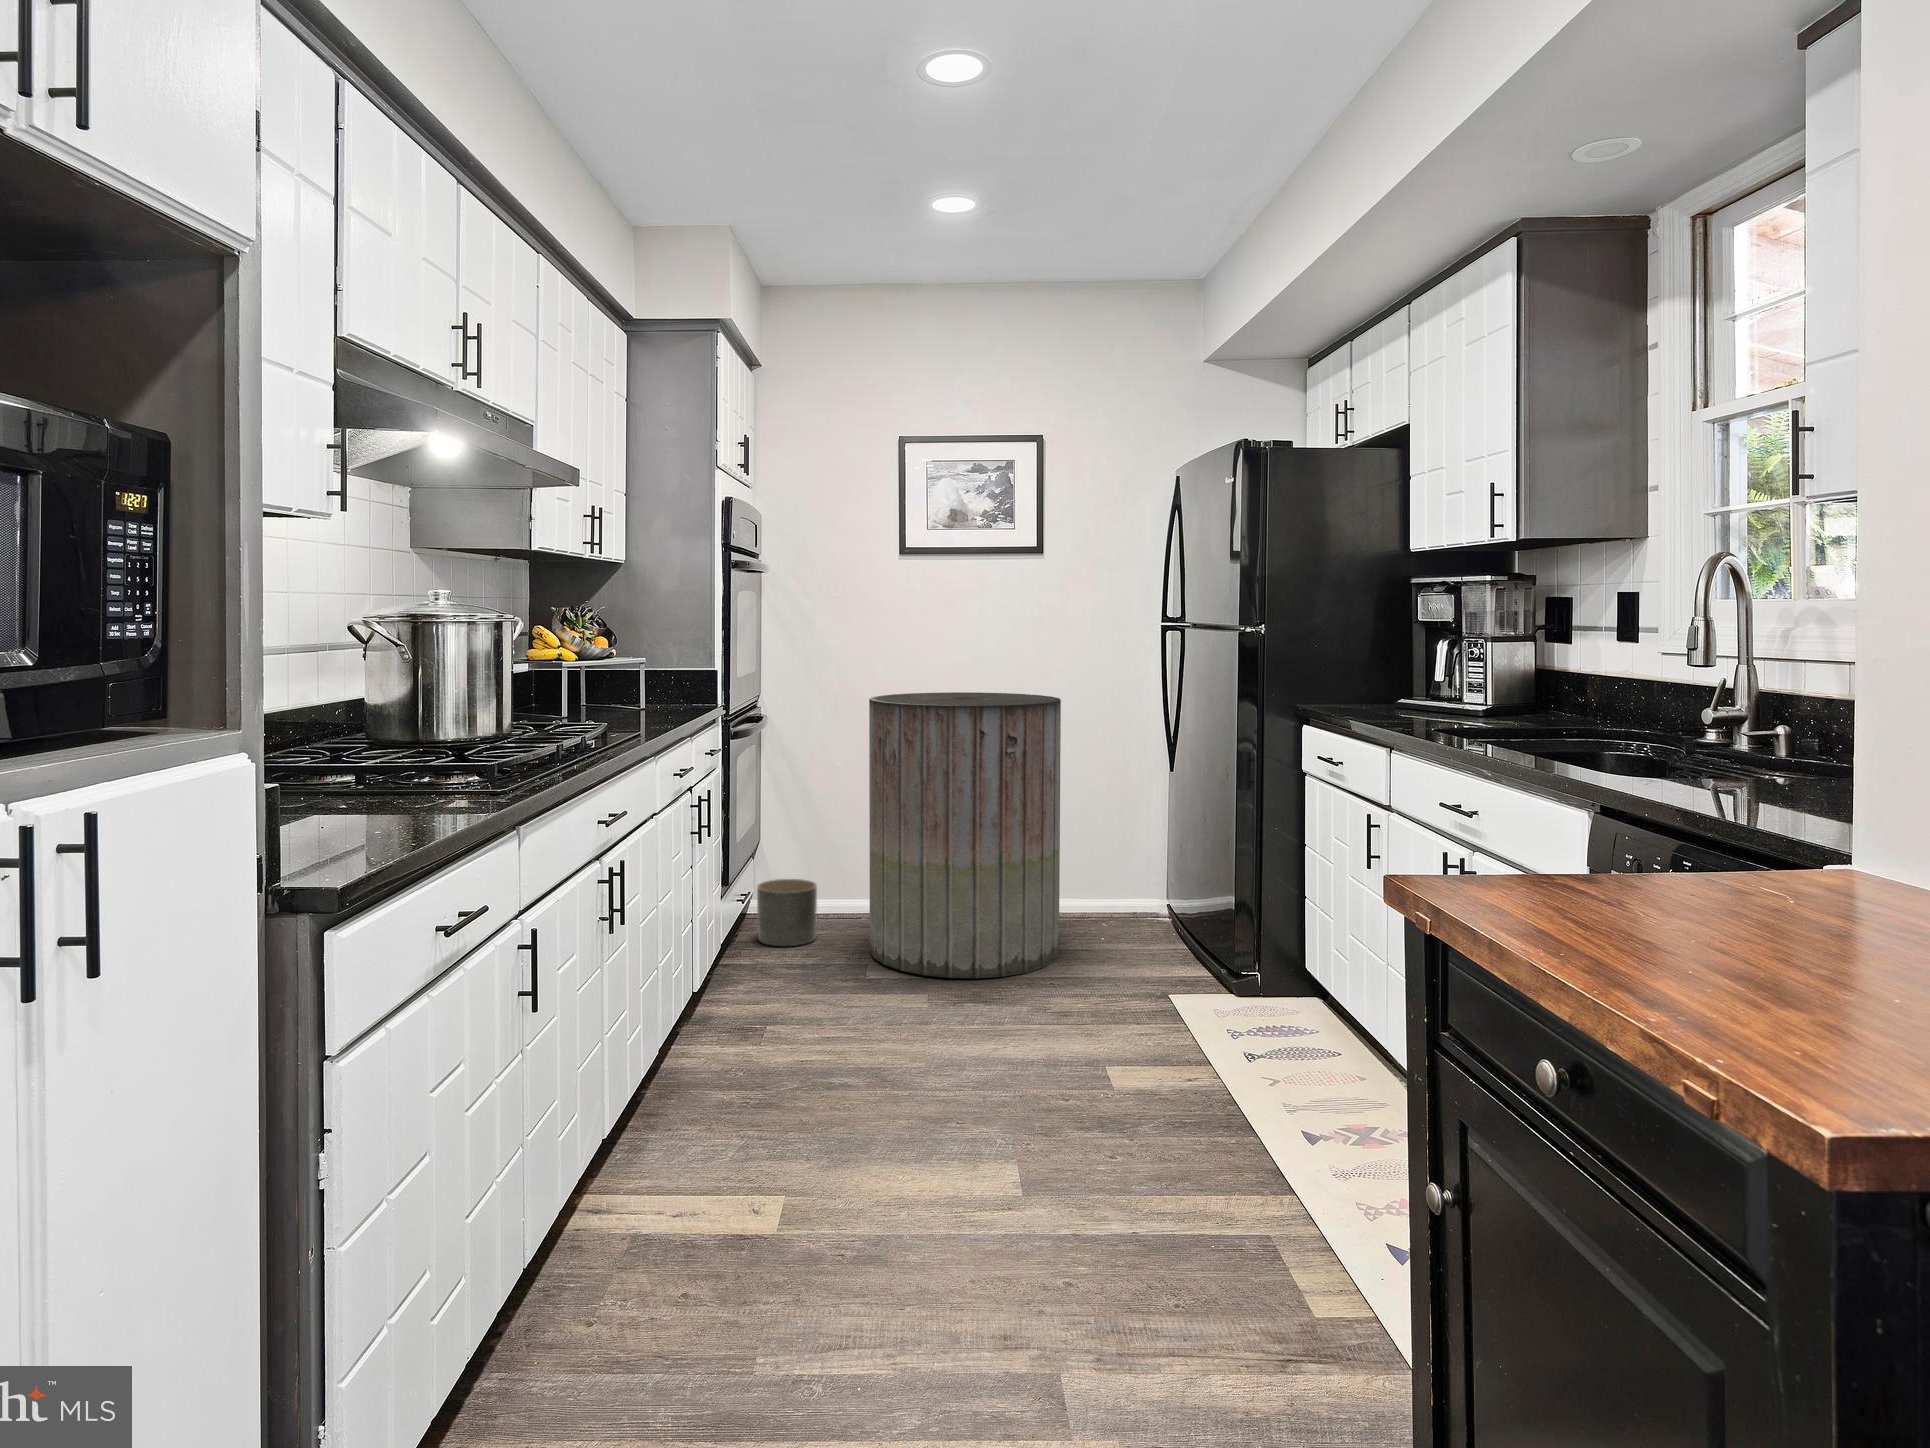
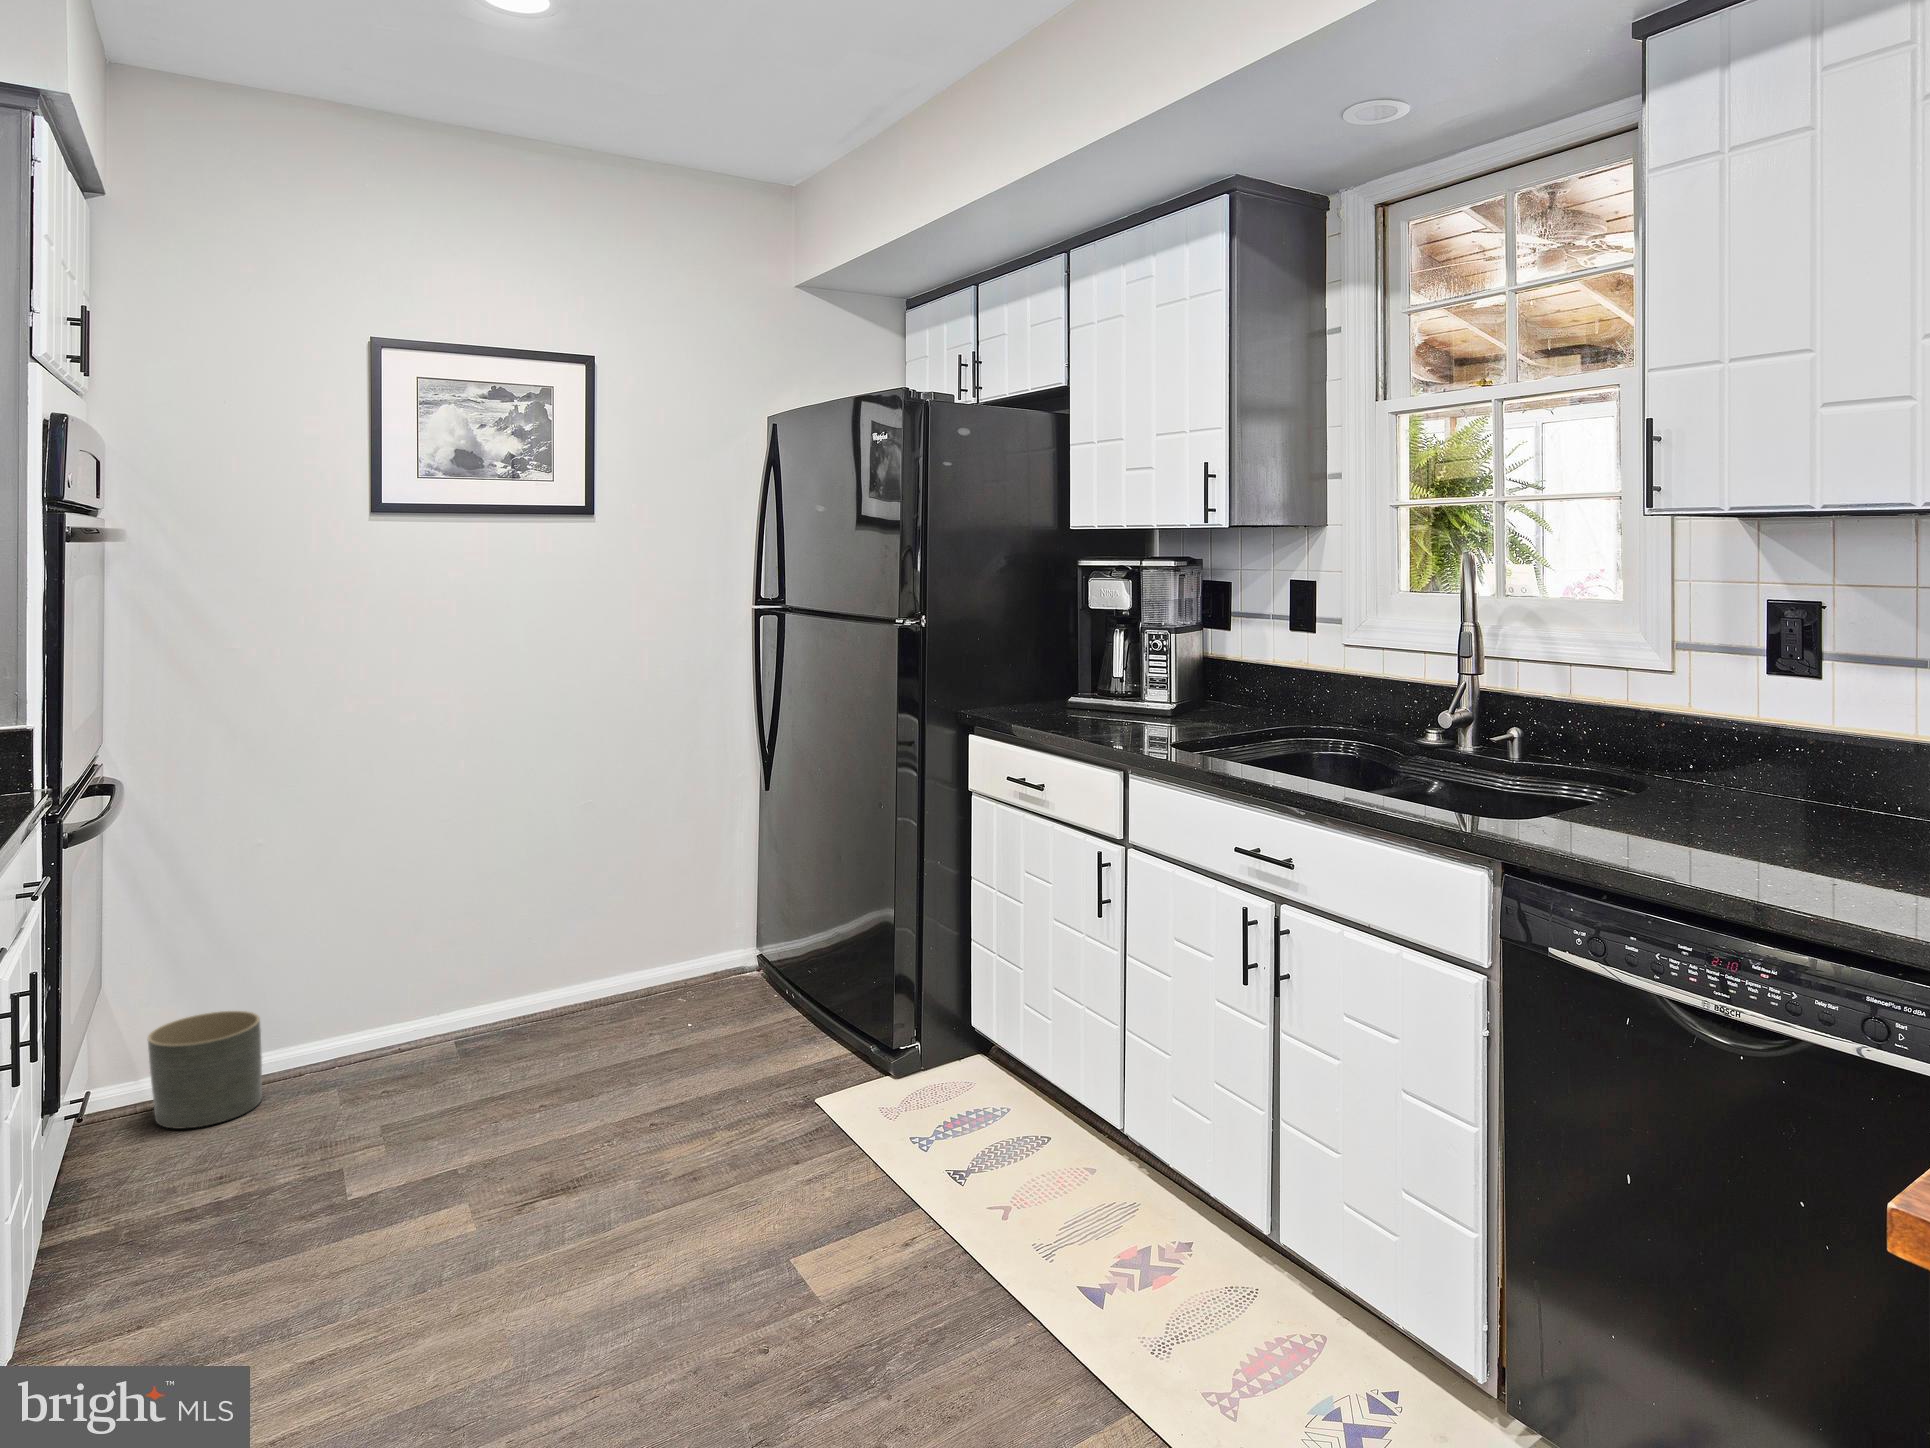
trash can: present [869,692,1061,978] -> none [345,708,651,1134]

